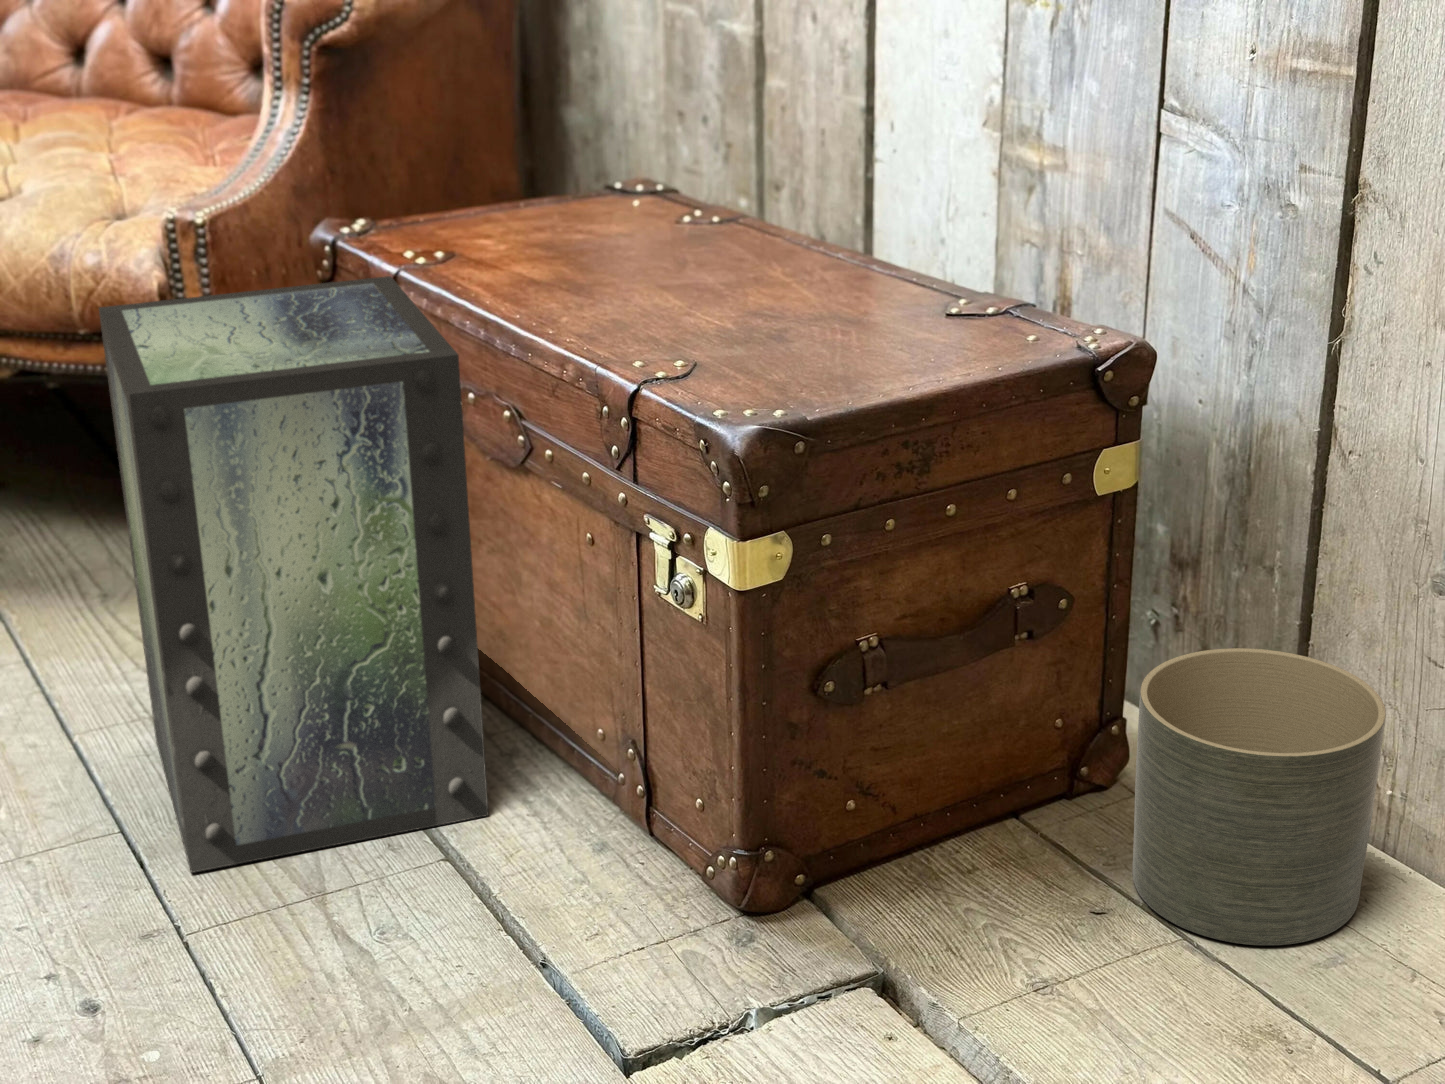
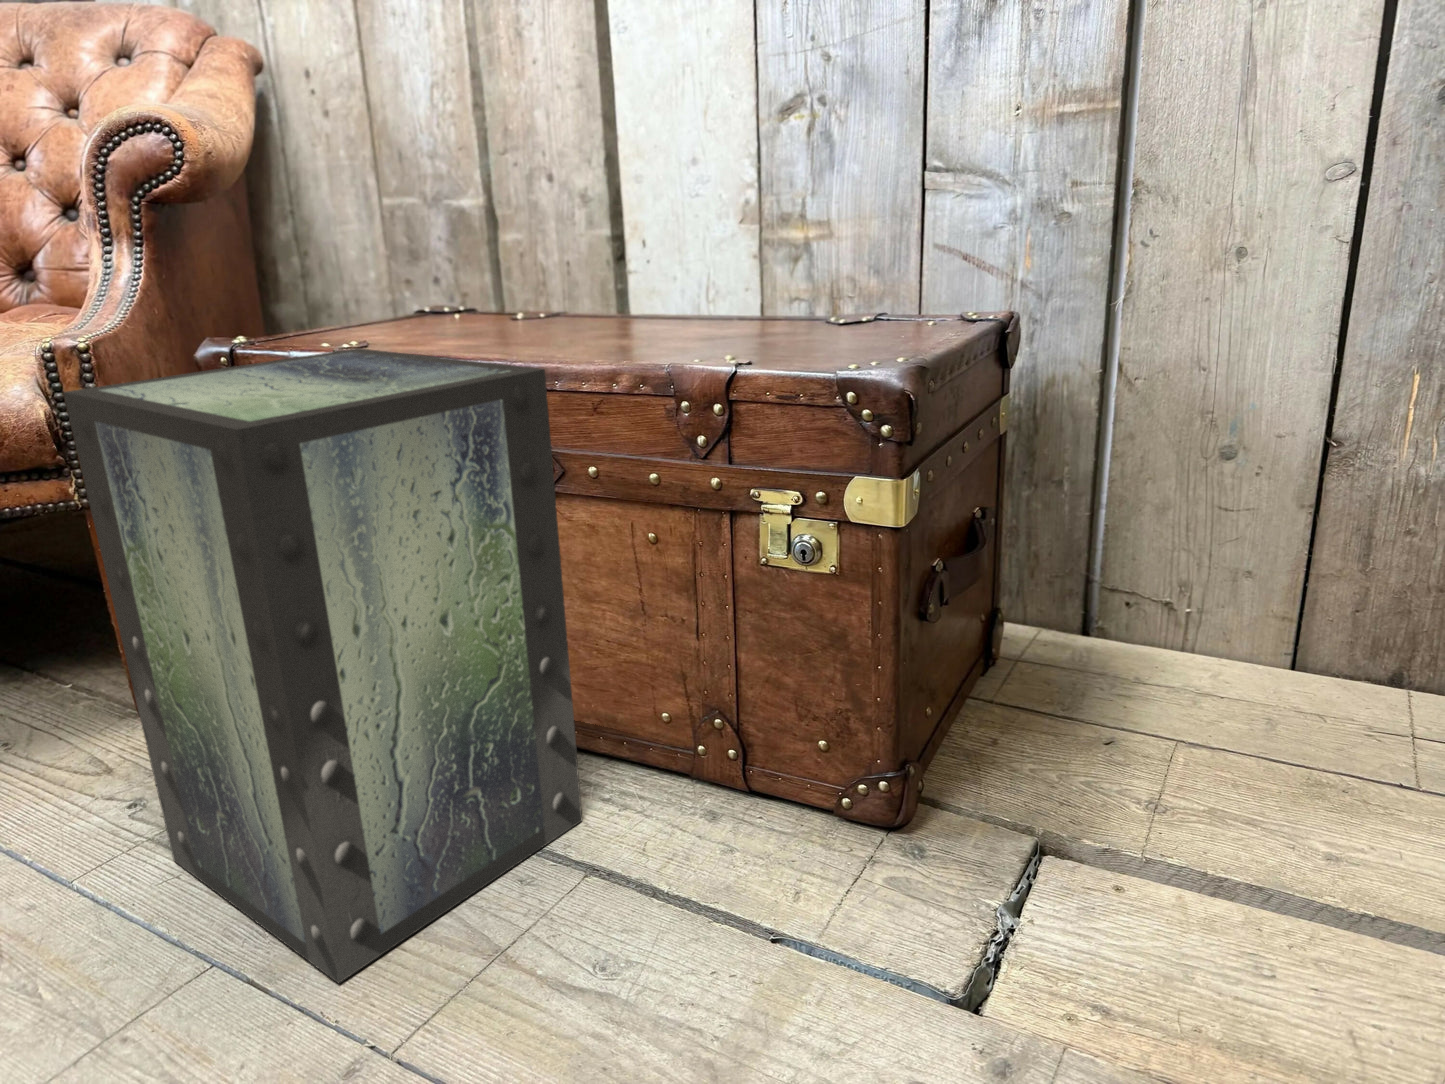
planter: present [1133,648,1386,945] -> none [1059,525,1255,731]

